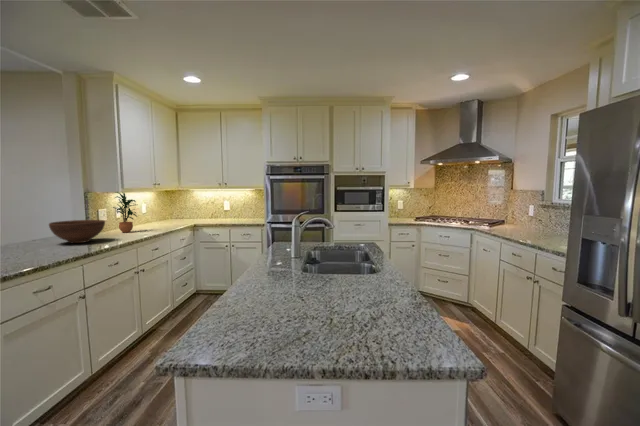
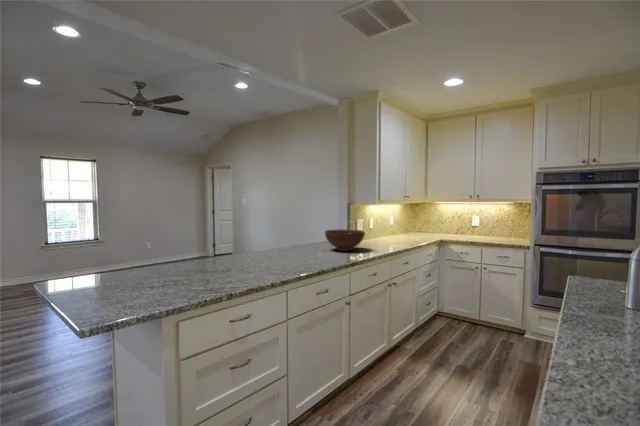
potted plant: present [113,192,136,233] -> none [368,204,392,243]

